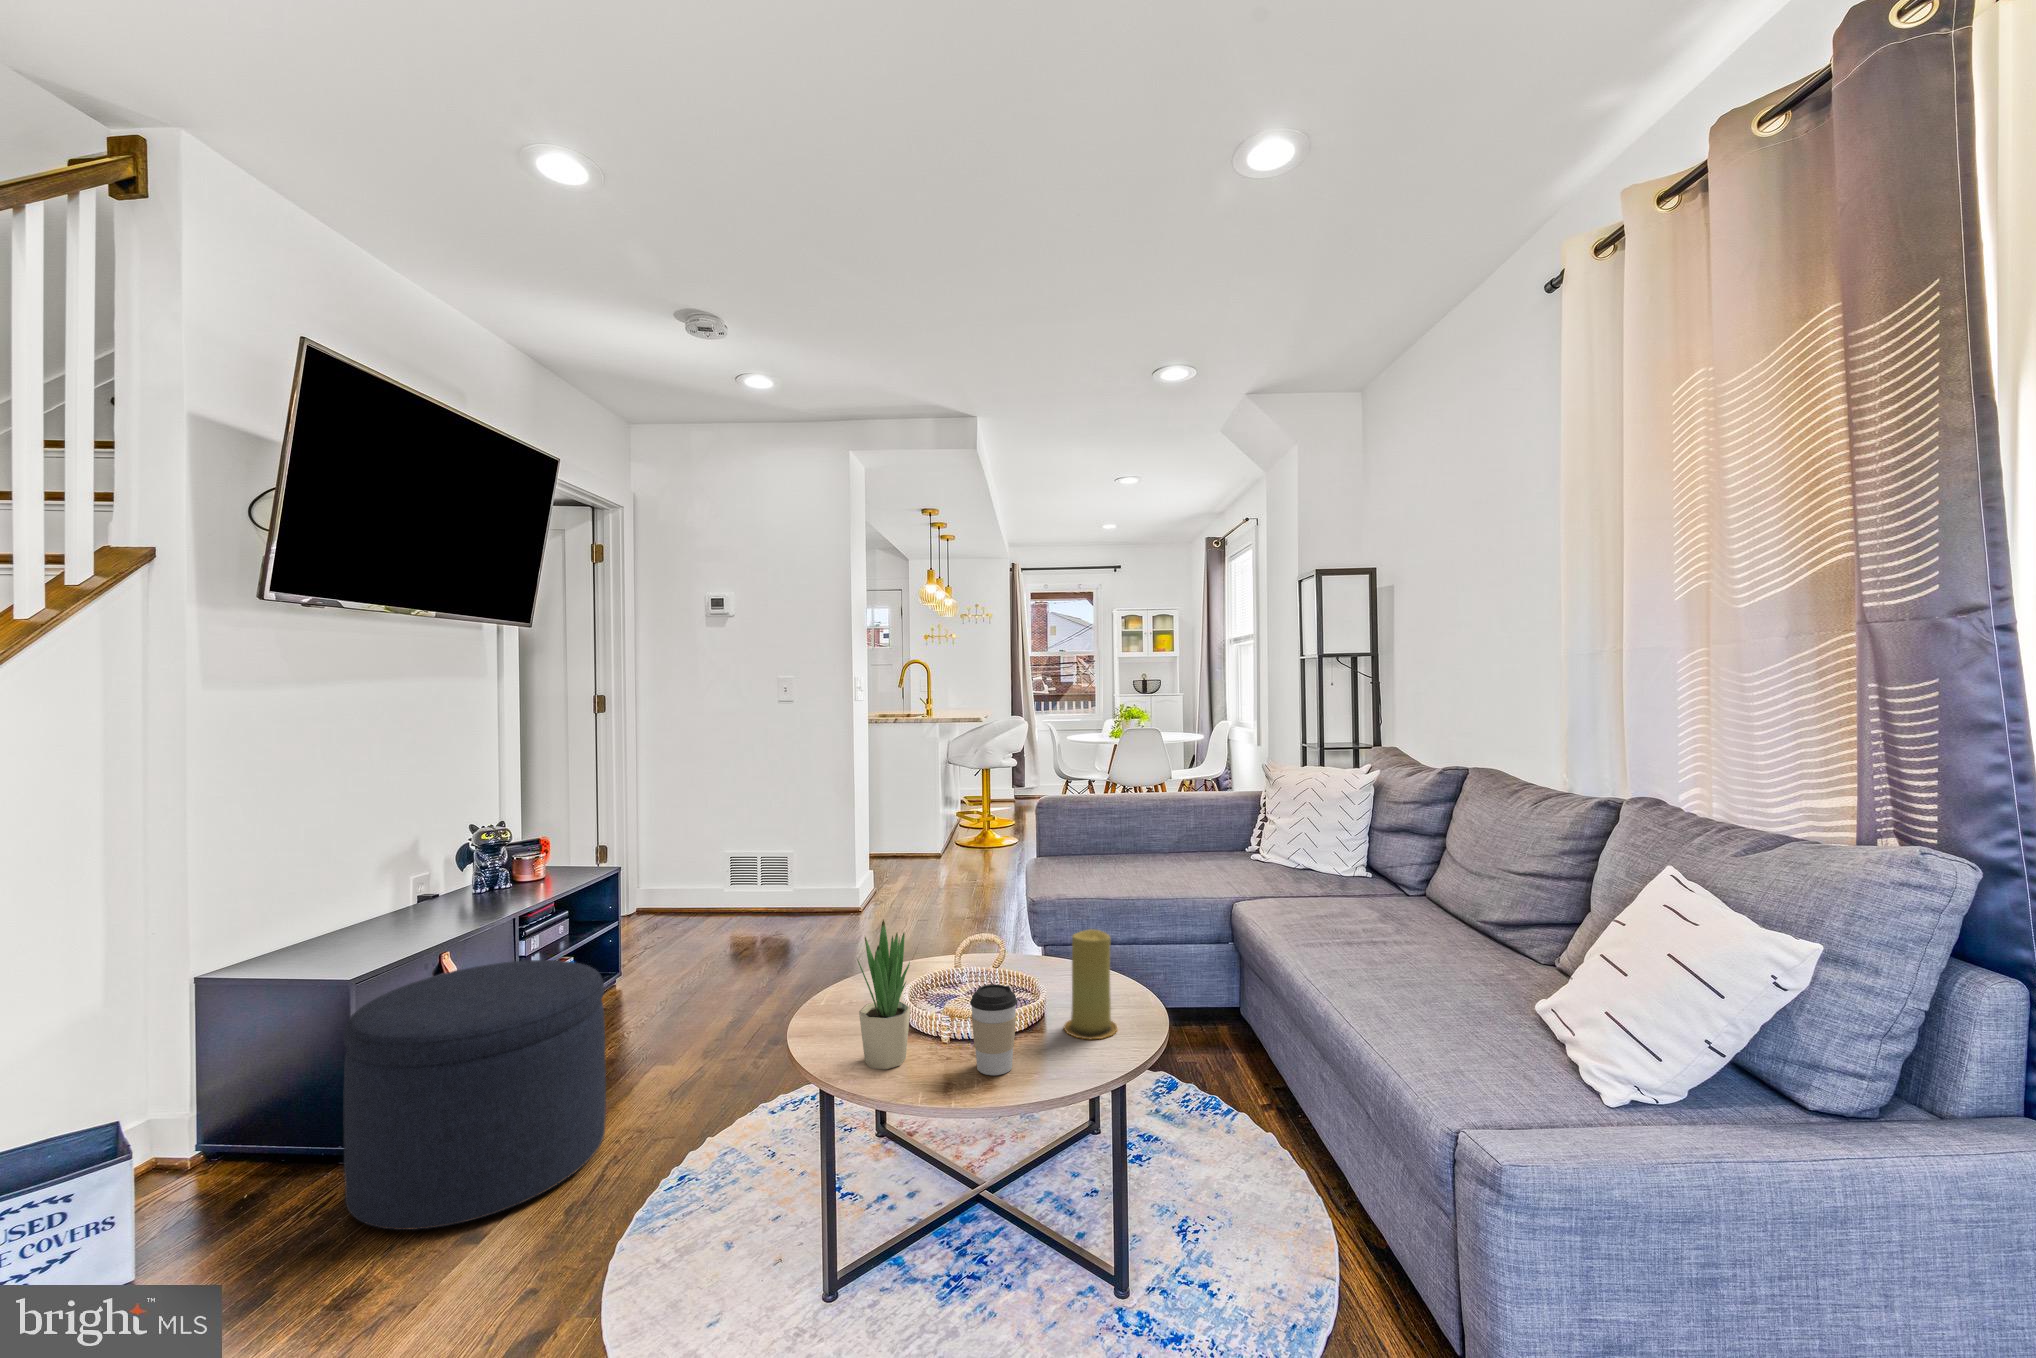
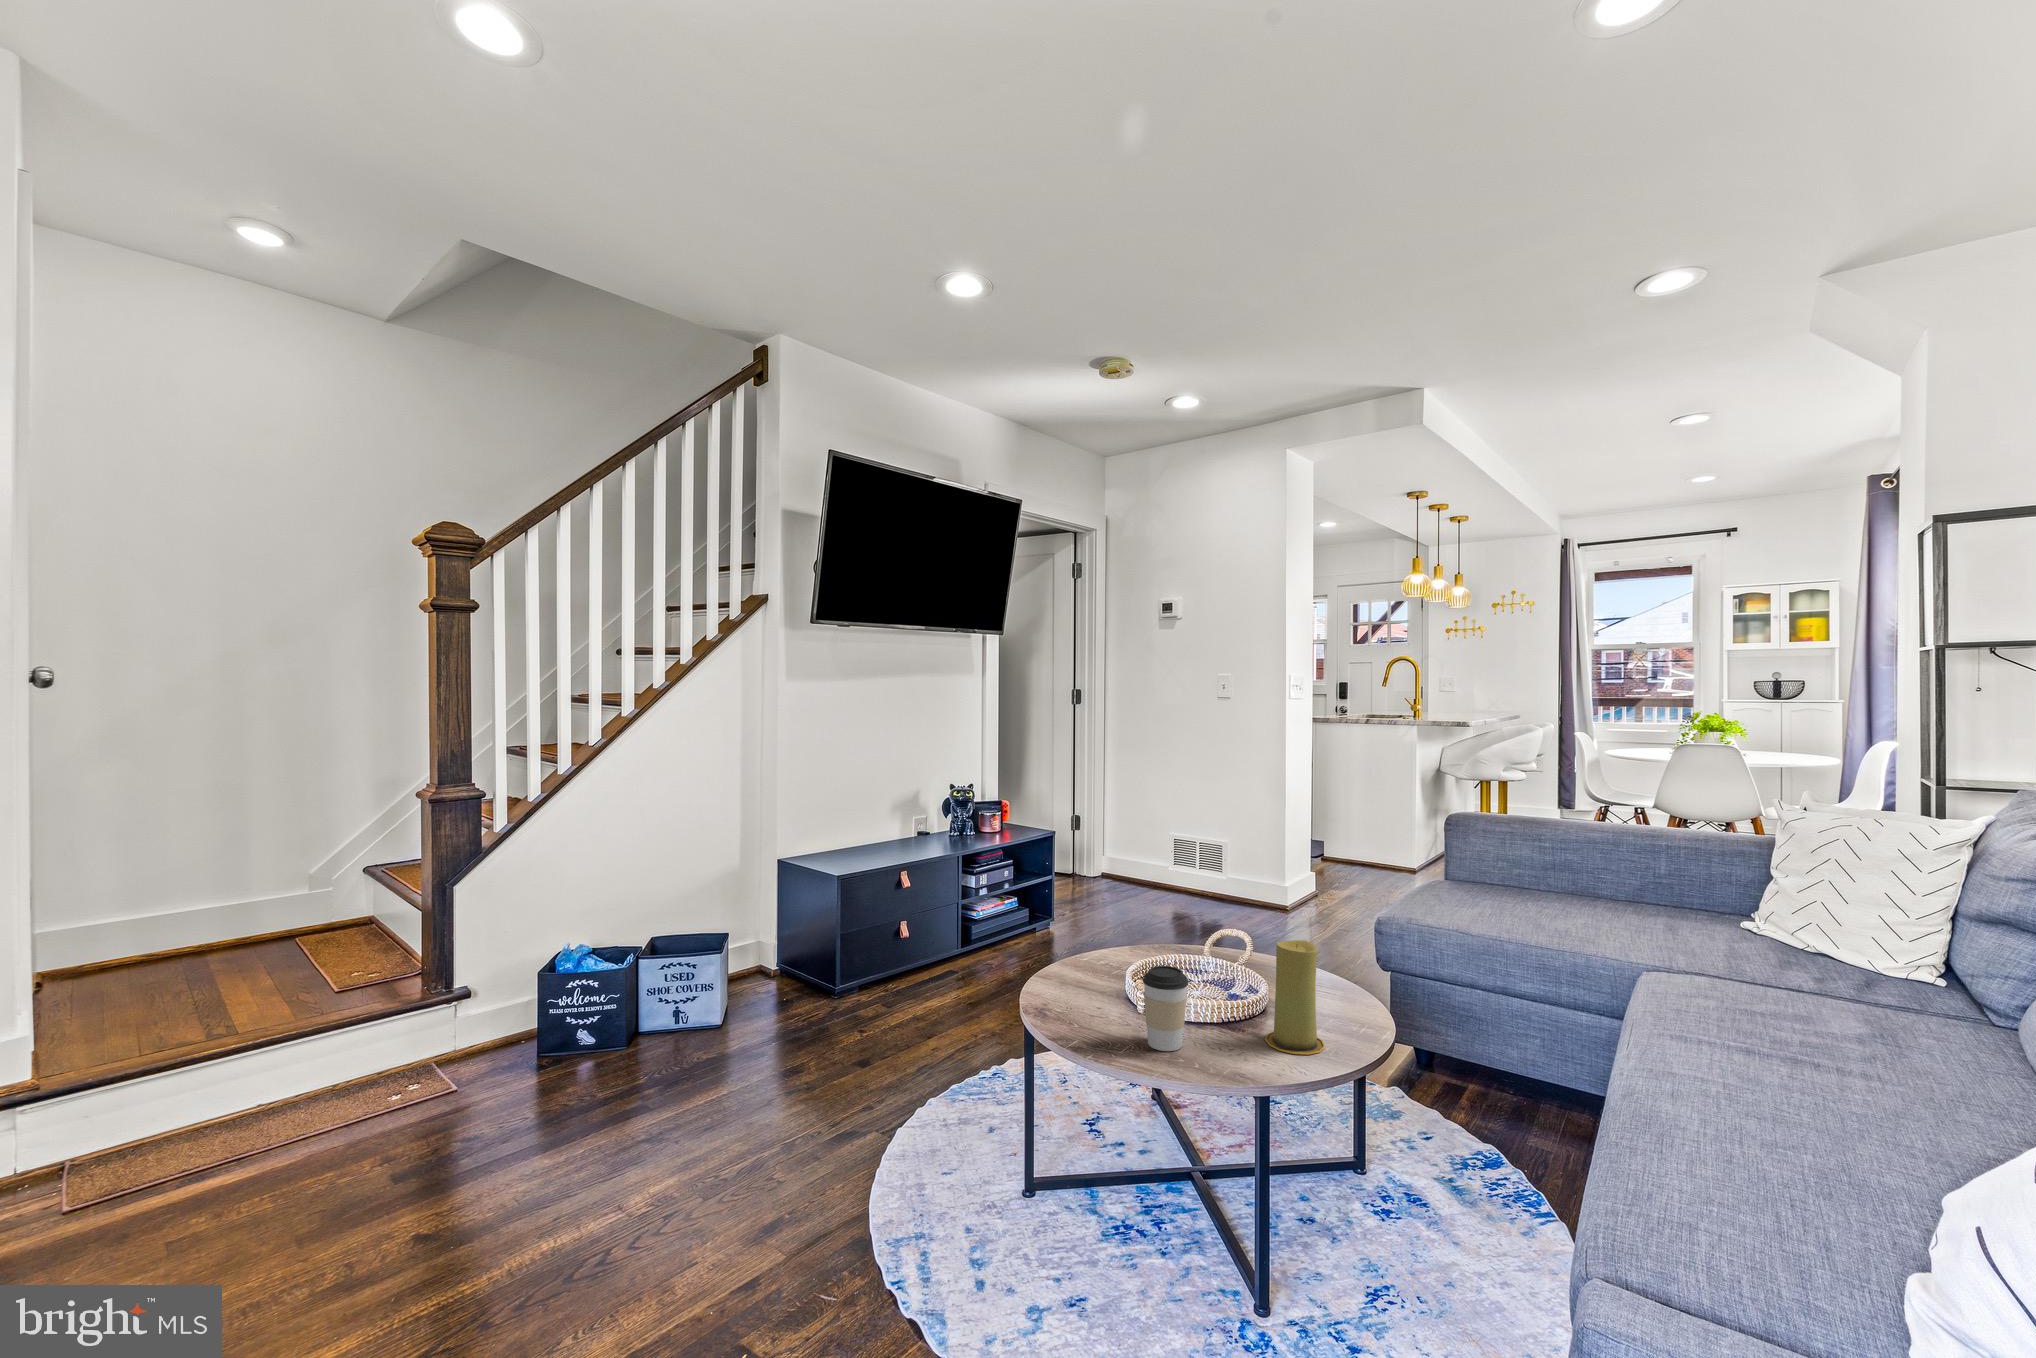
potted plant: present [857,920,910,1069] -> none [1064,886,1115,1019]
ottoman: present [343,960,606,1230] -> none [807,881,970,1054]

